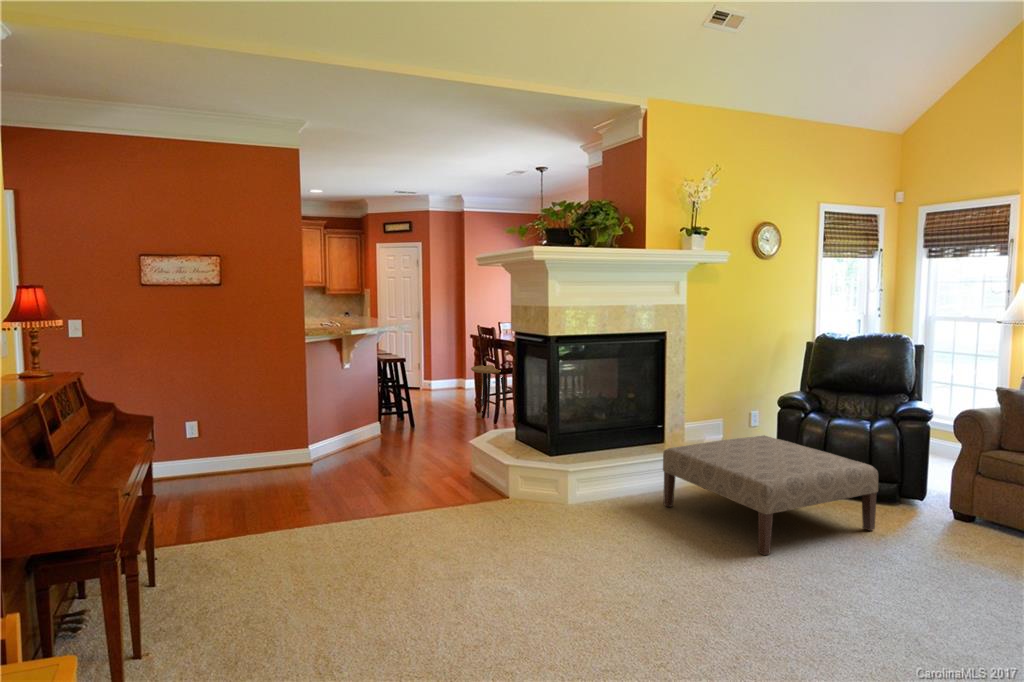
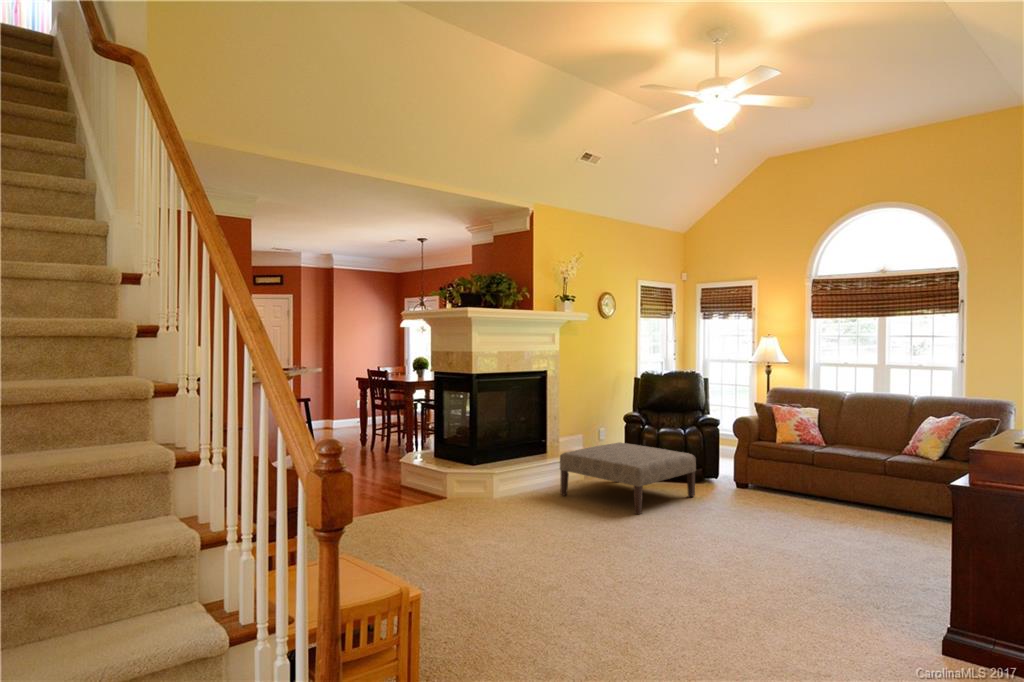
side table: present [471,365,507,418] -> none [362,404,398,450]

